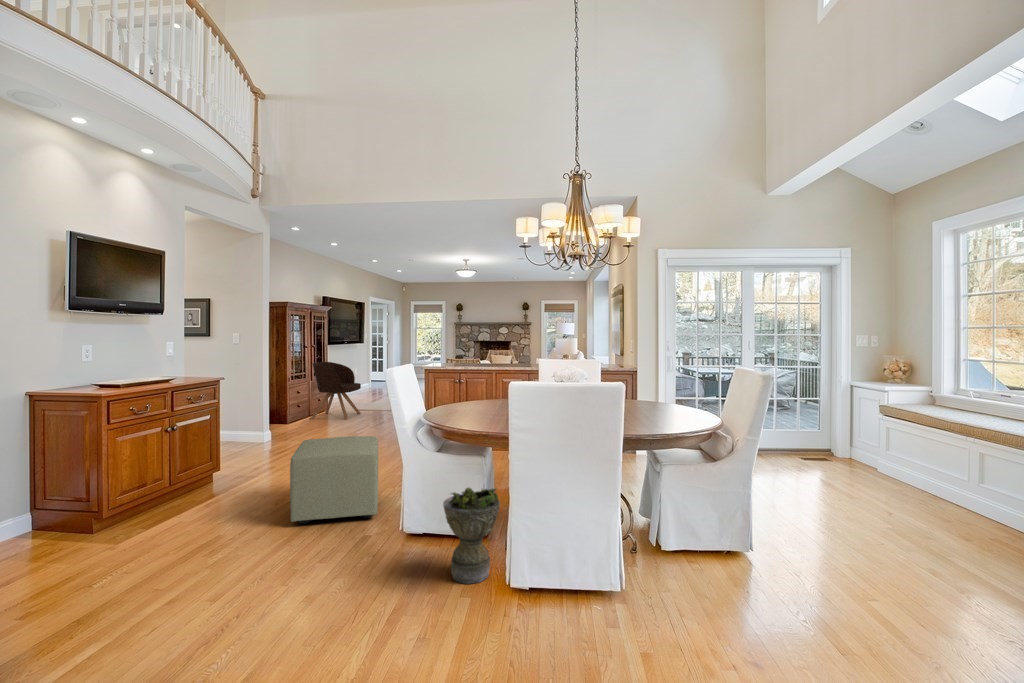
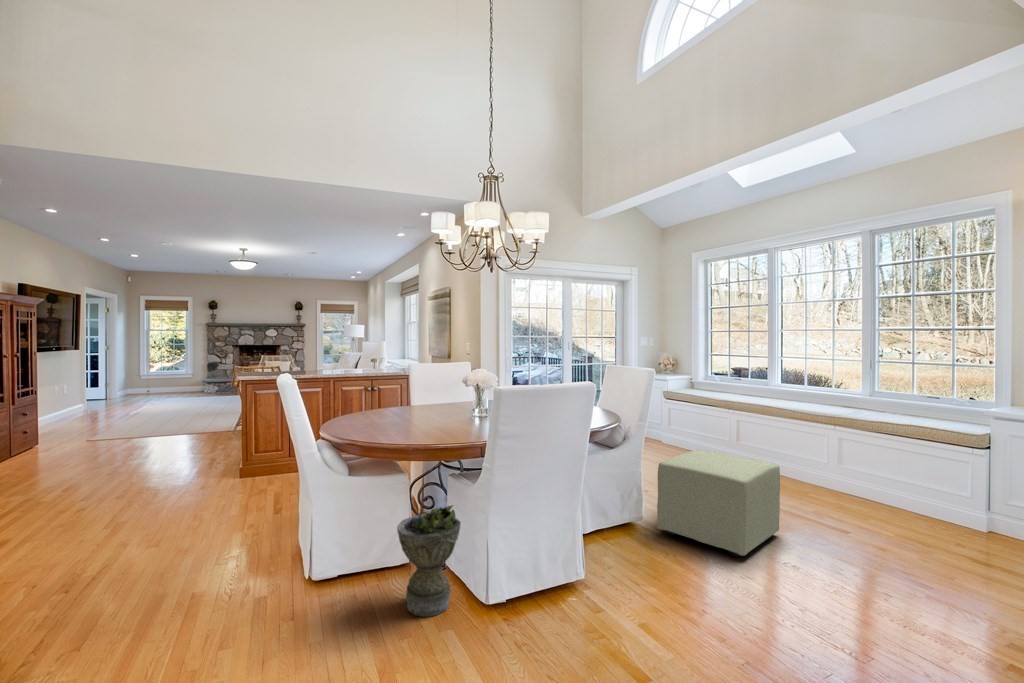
armchair: present [310,362,361,420] -> none [20,376,103,458]
ottoman: present [290,436,378,524] -> present [657,450,780,556]

